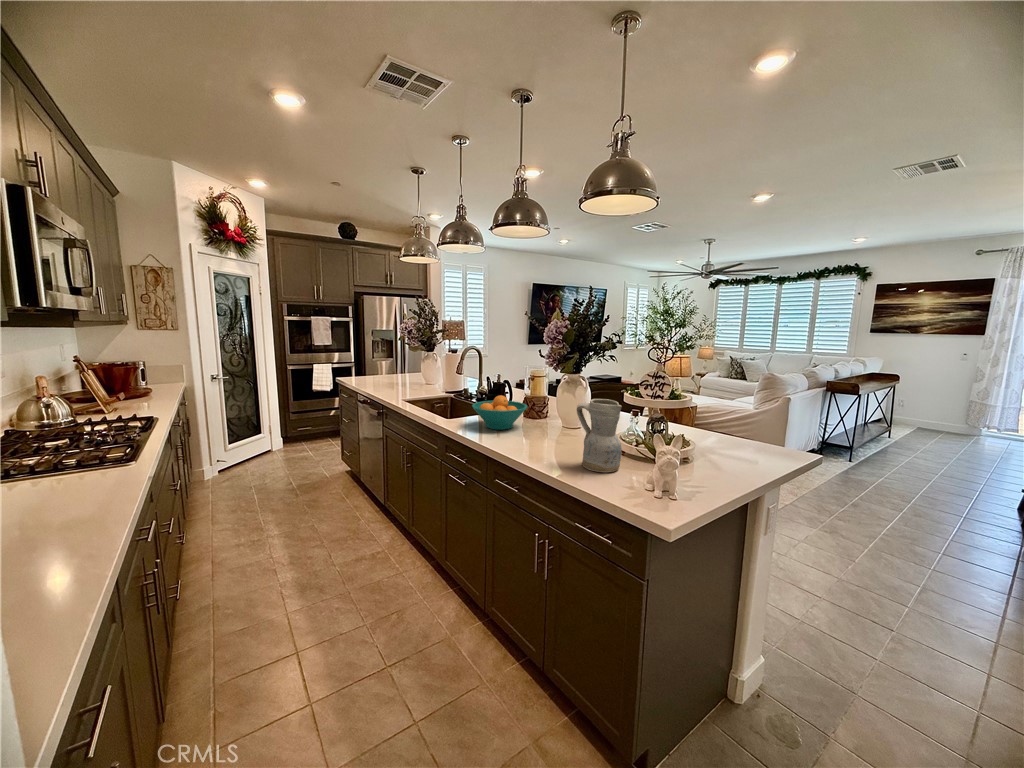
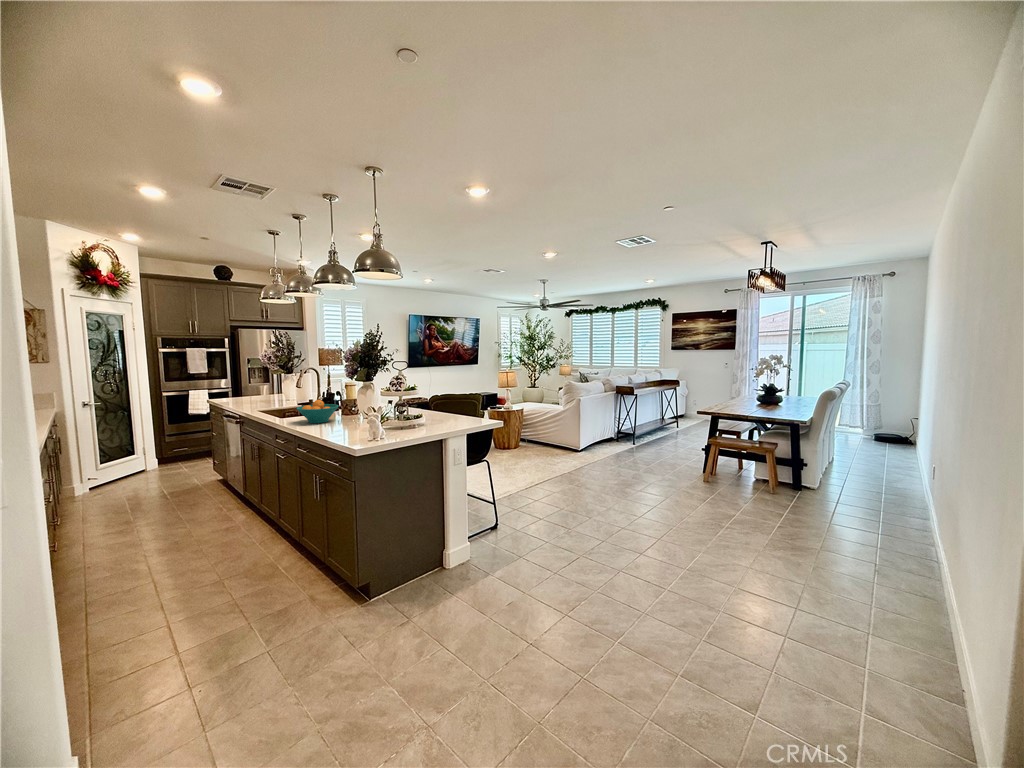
ceramic pitcher: present [577,399,622,472] -> none [344,394,373,437]

